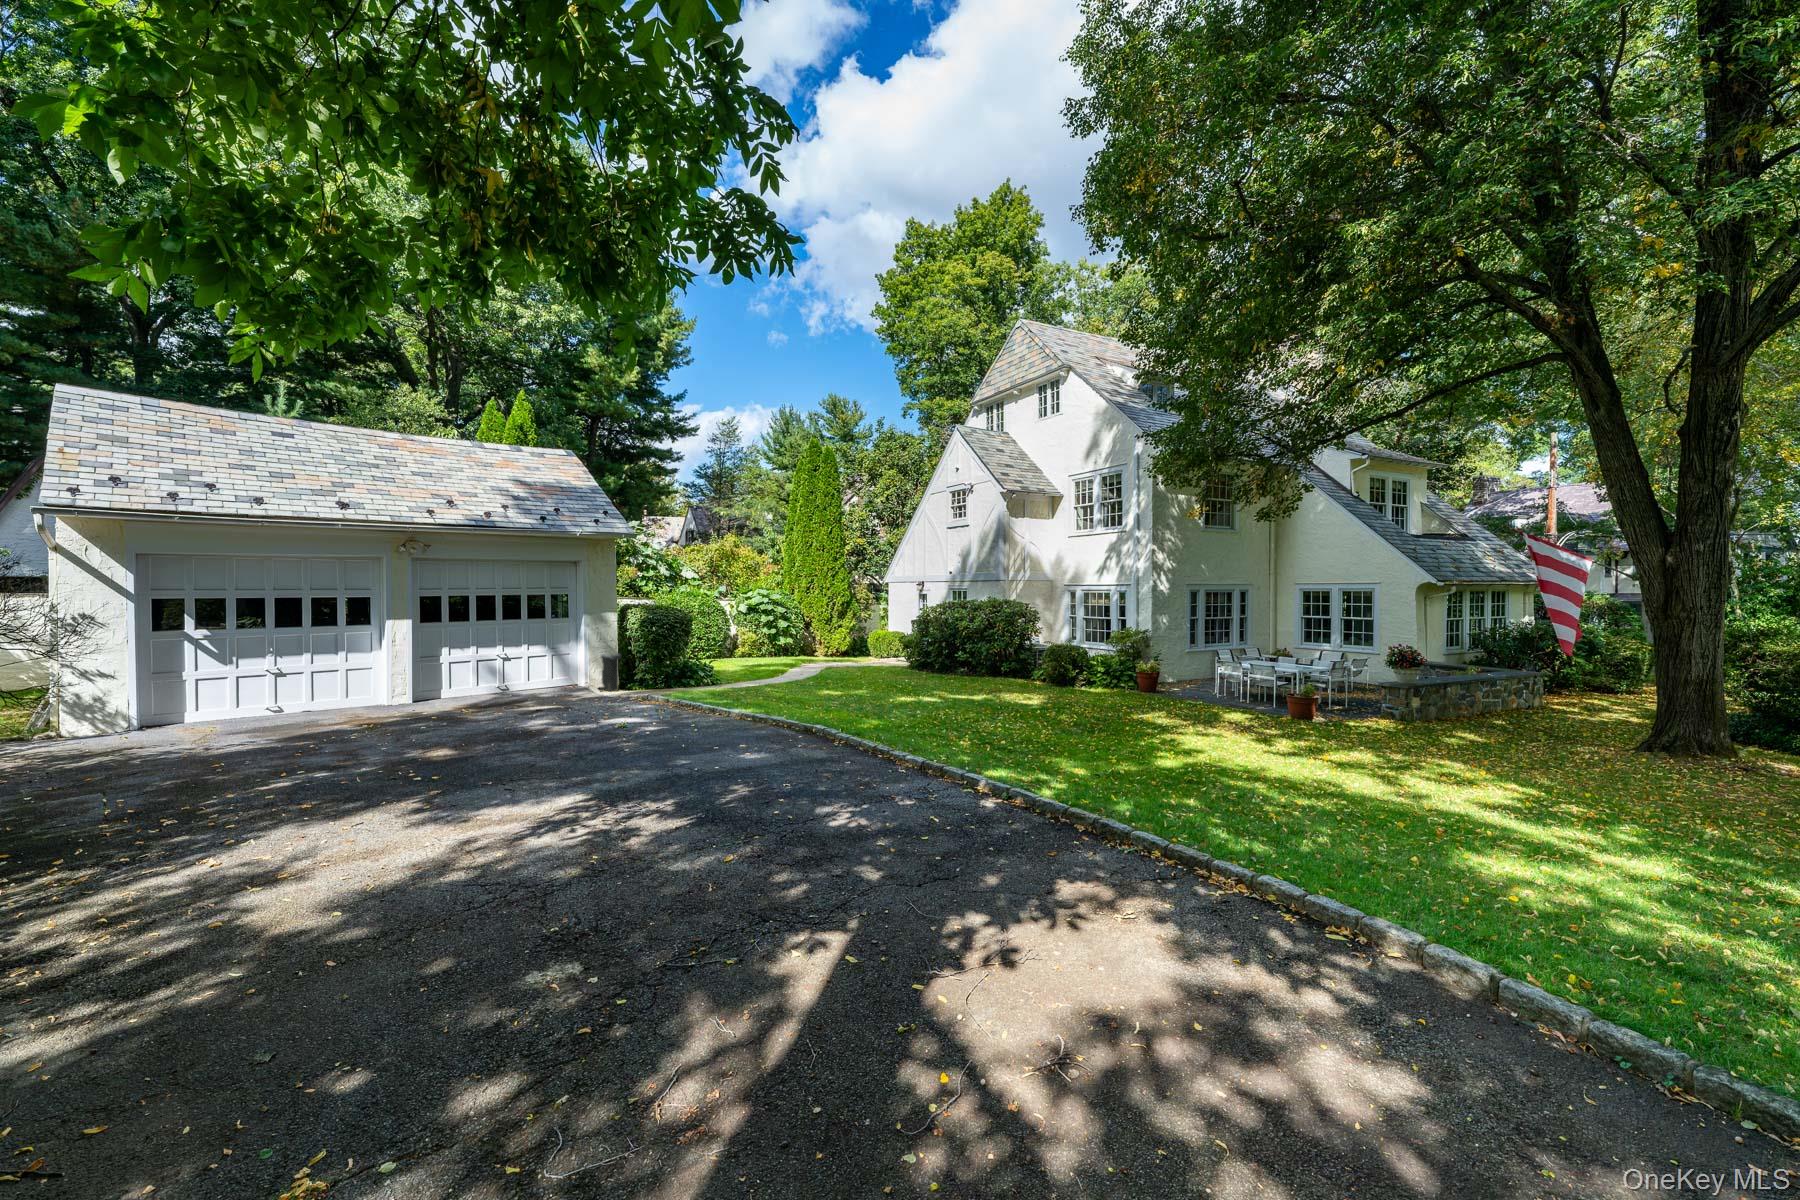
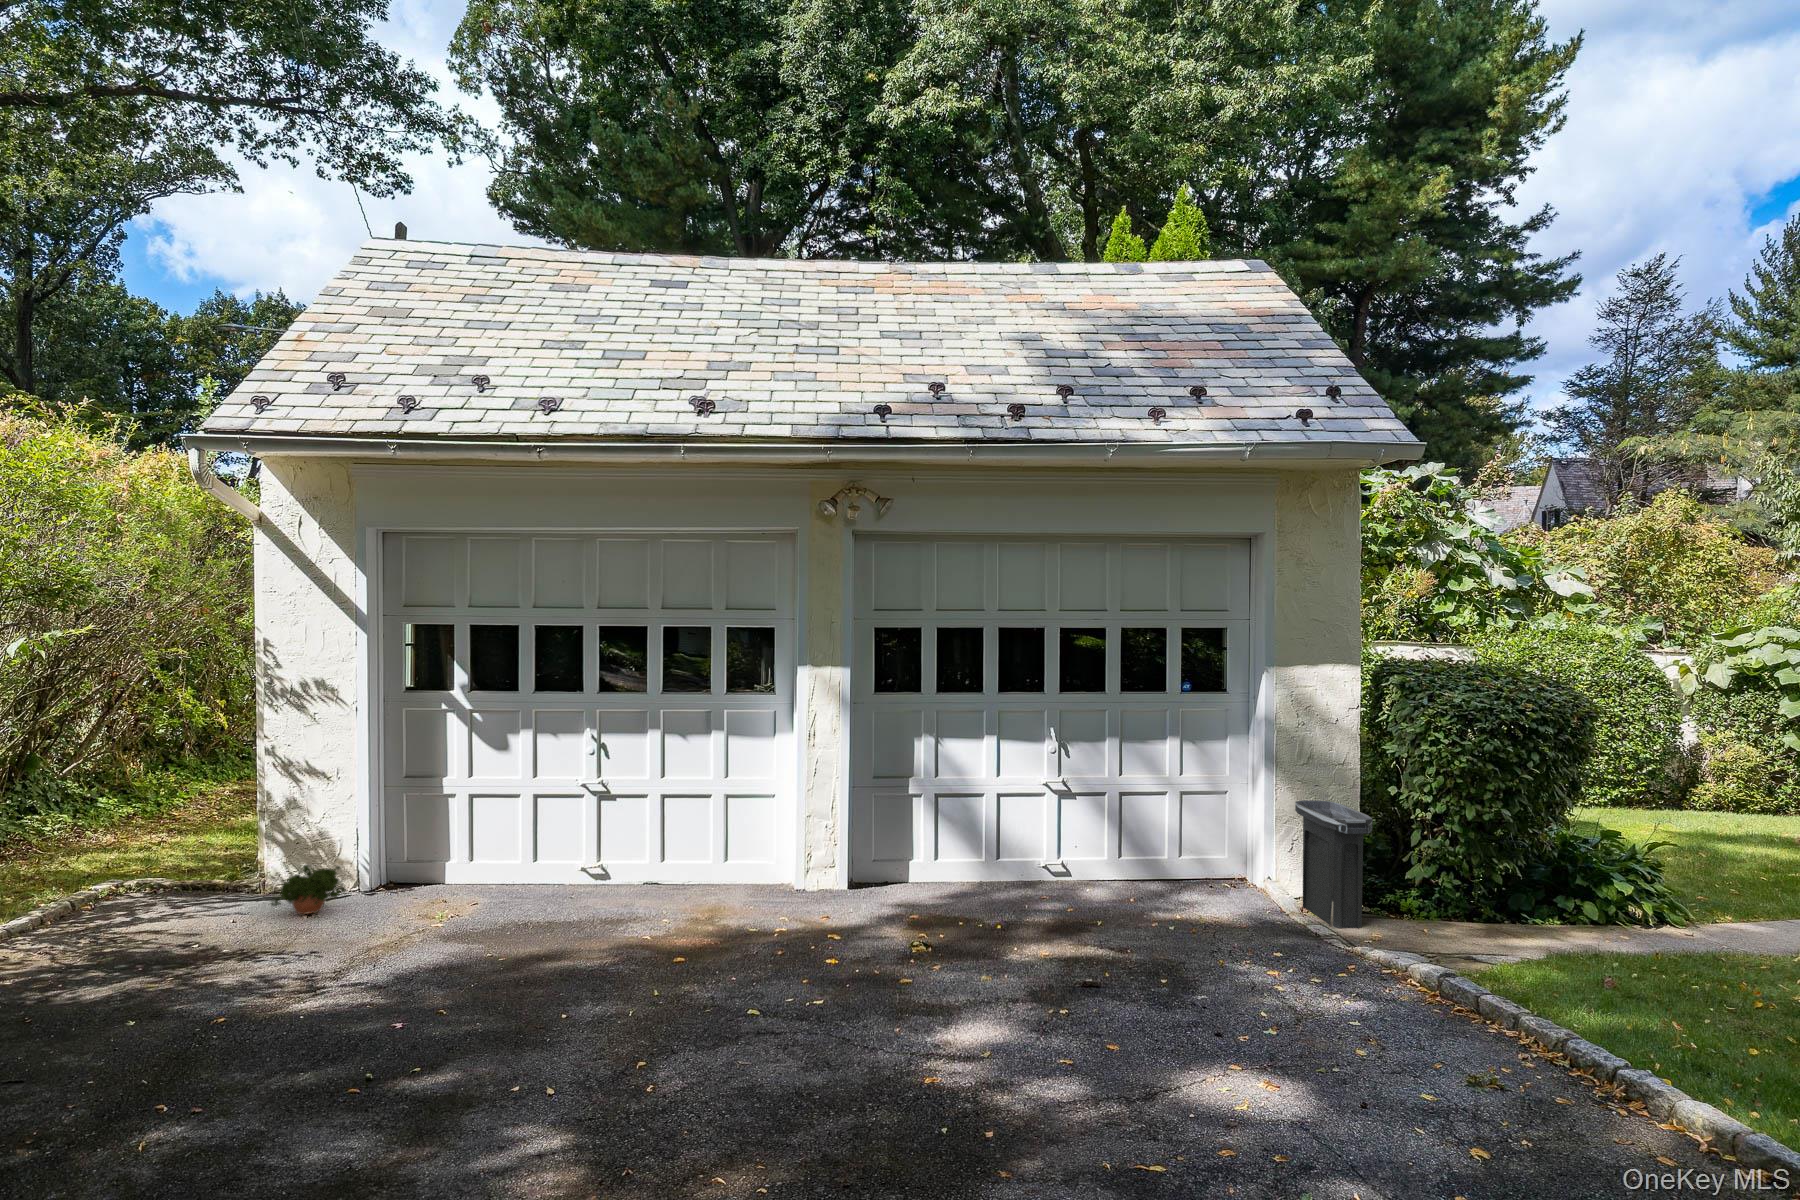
potted plant: none [97,718,141,743] -> present [271,865,345,914]

